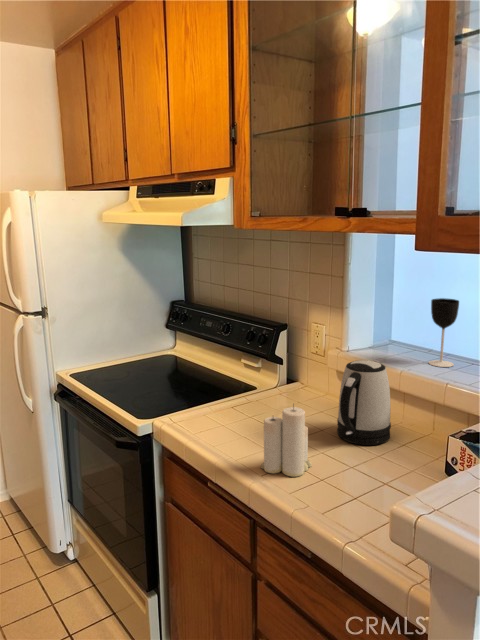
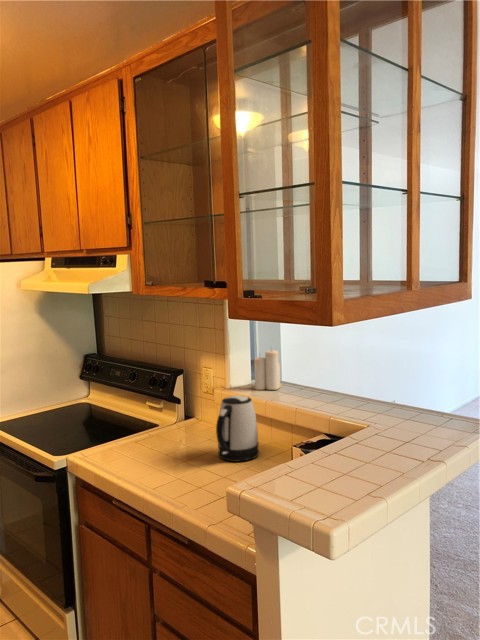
wine glass: present [429,298,459,367] -> none [288,344,309,398]
candle: present [261,406,312,477] -> present [253,350,282,390]

